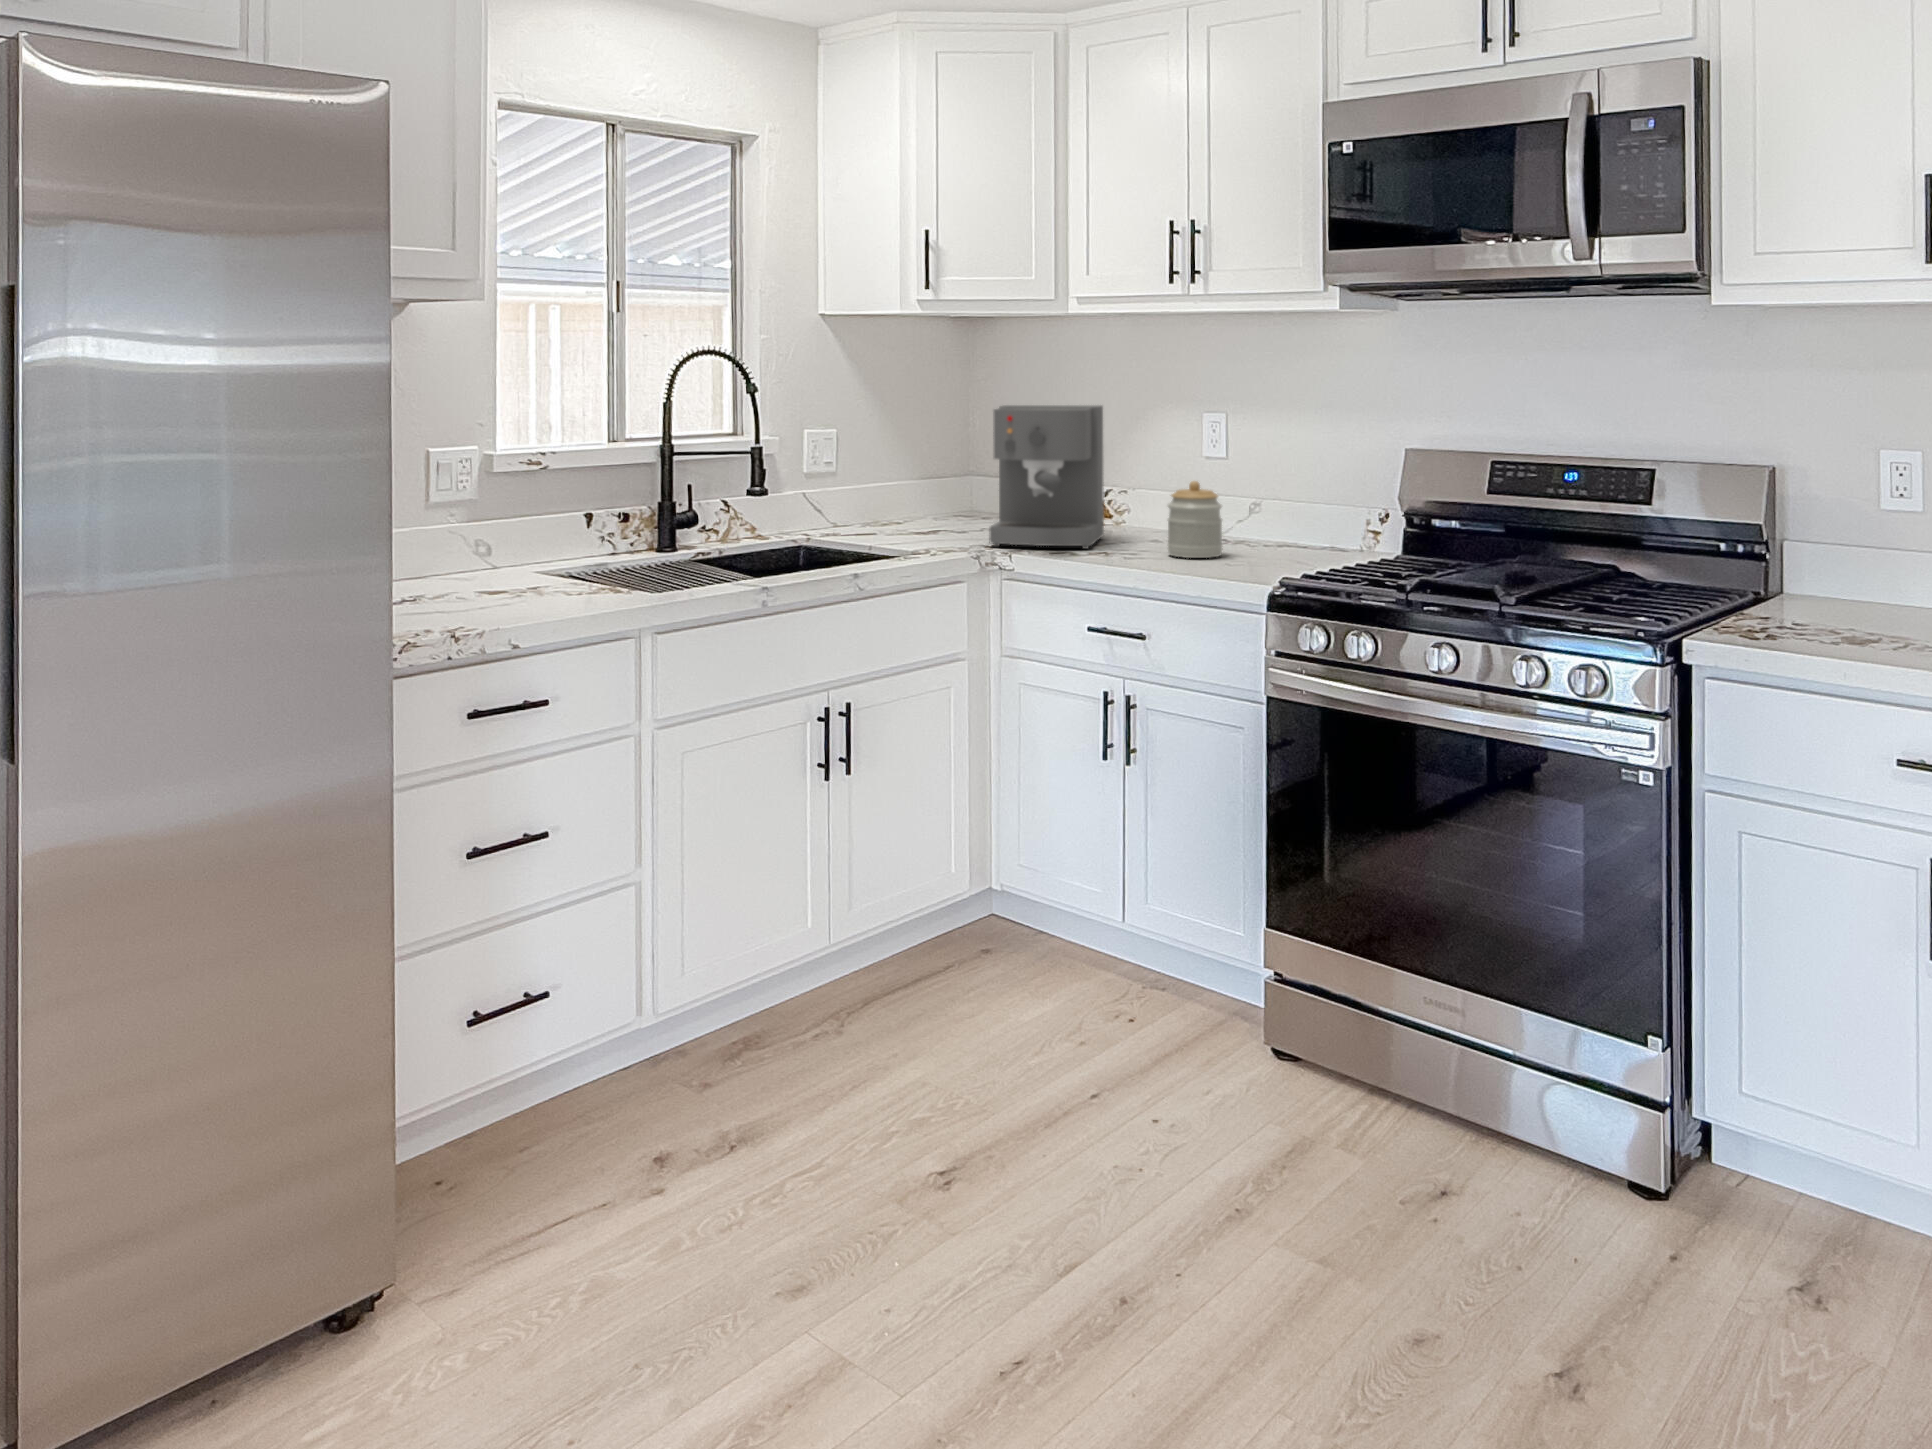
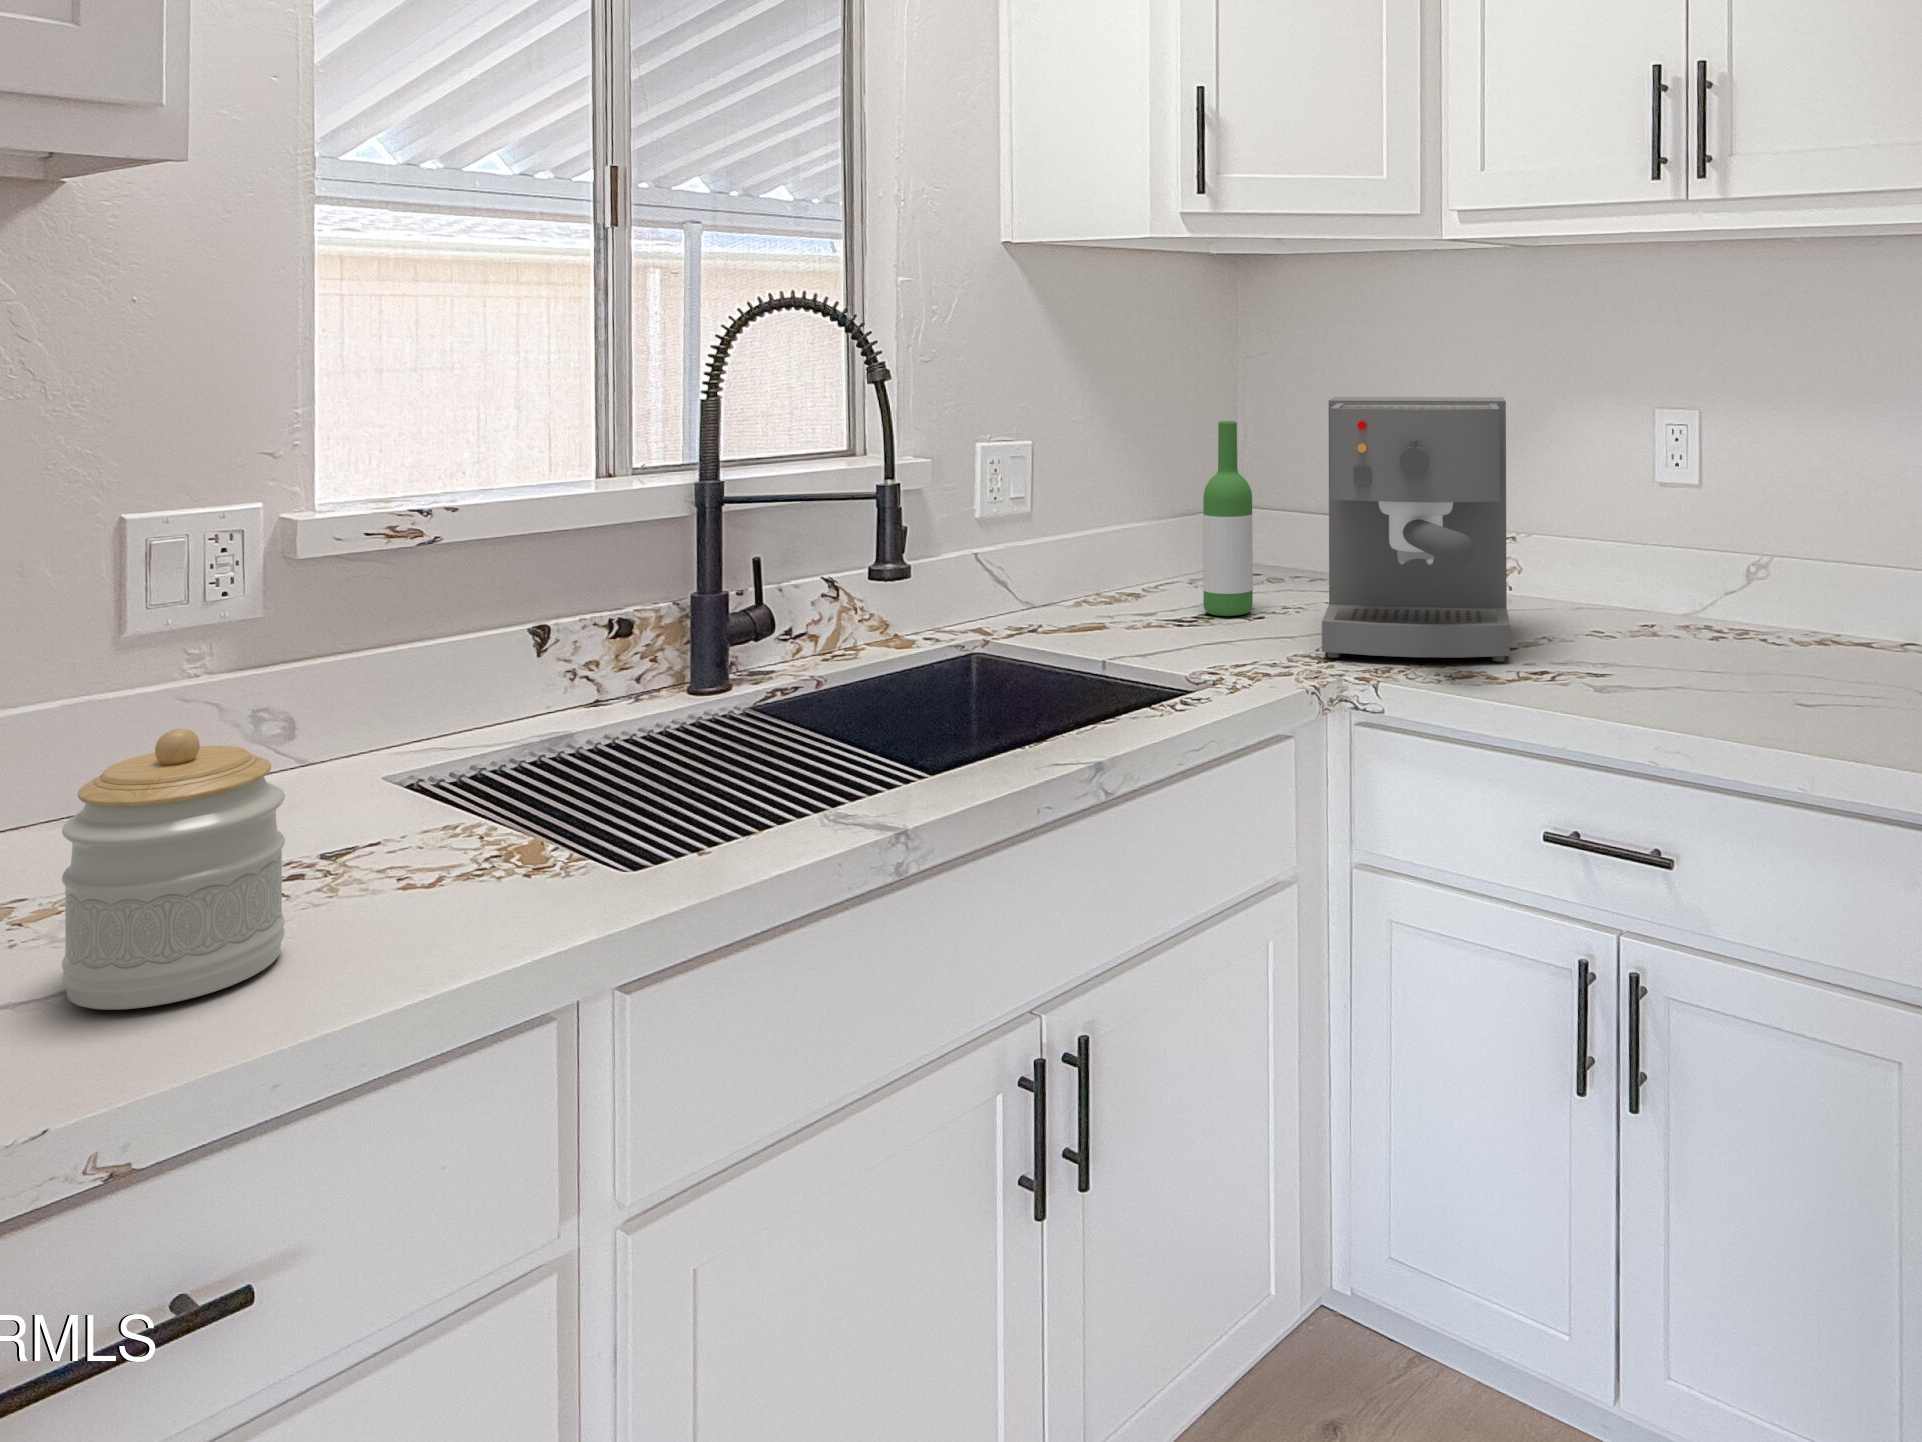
wine bottle: none [935,419,963,532] -> present [1203,421,1253,616]
jar: present [1168,481,1223,558] -> present [62,729,285,1010]

